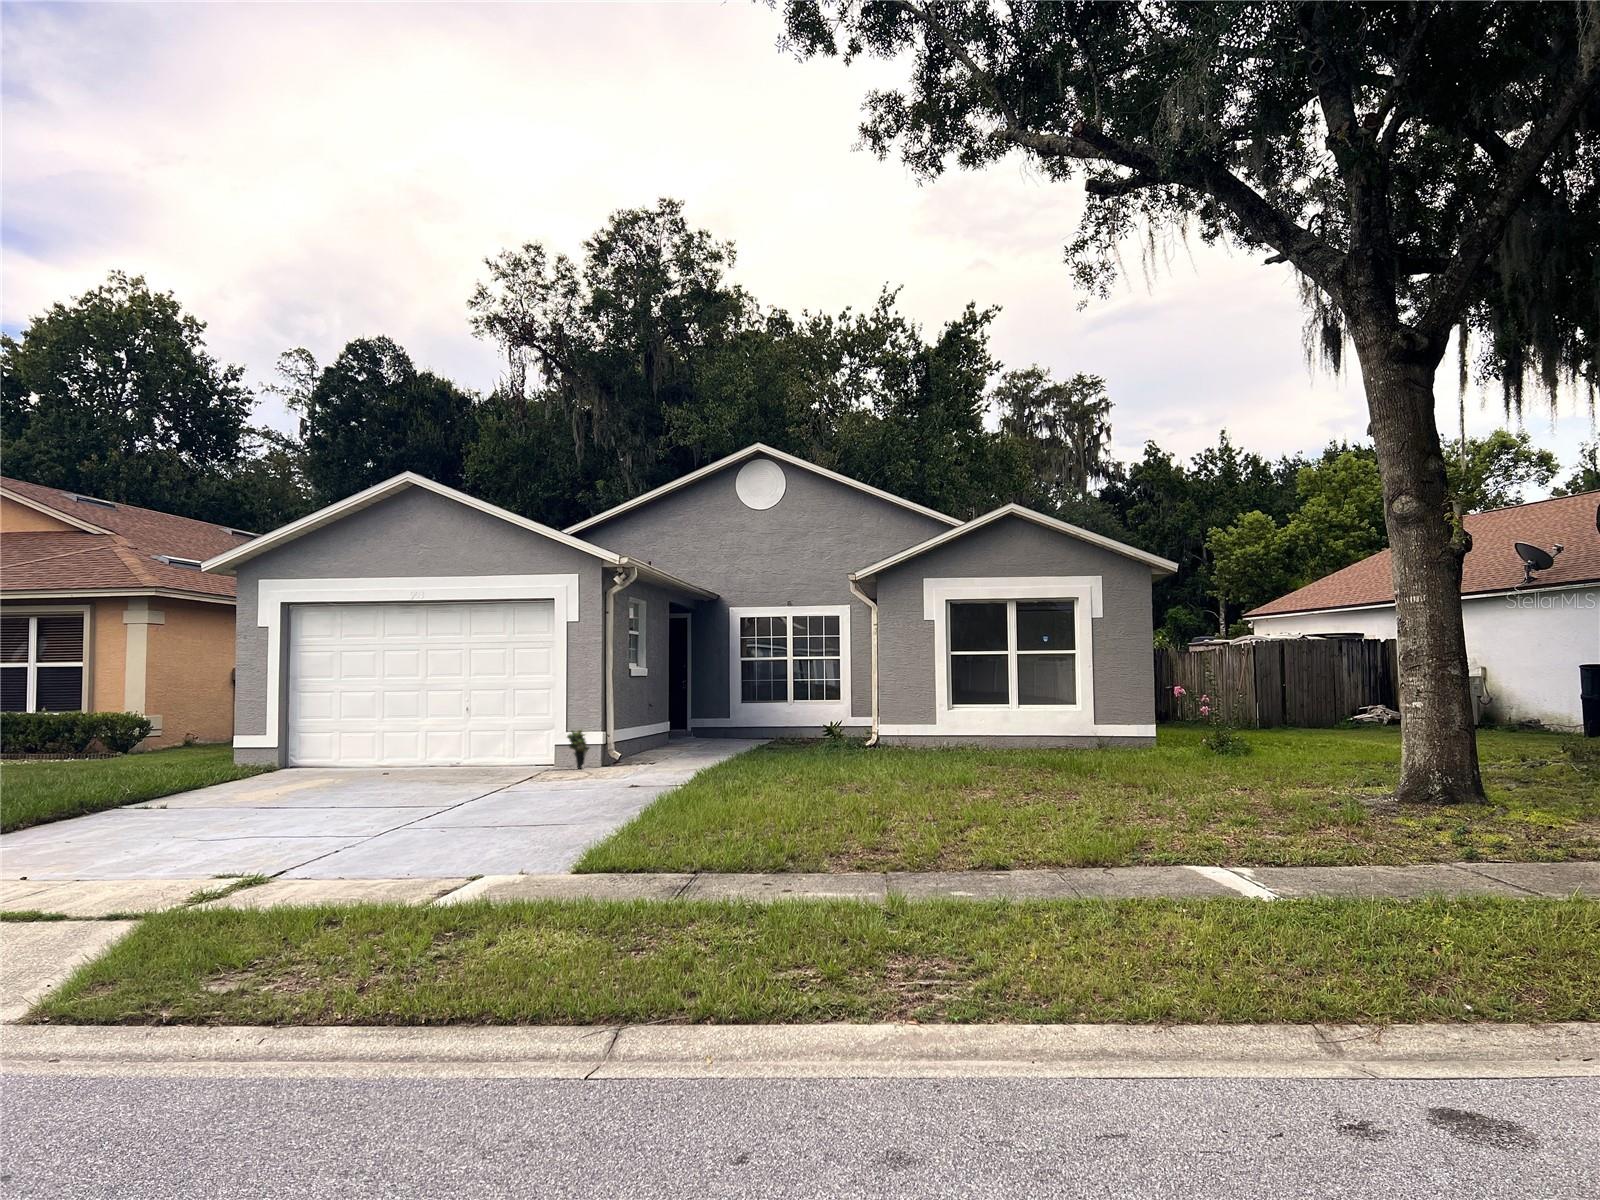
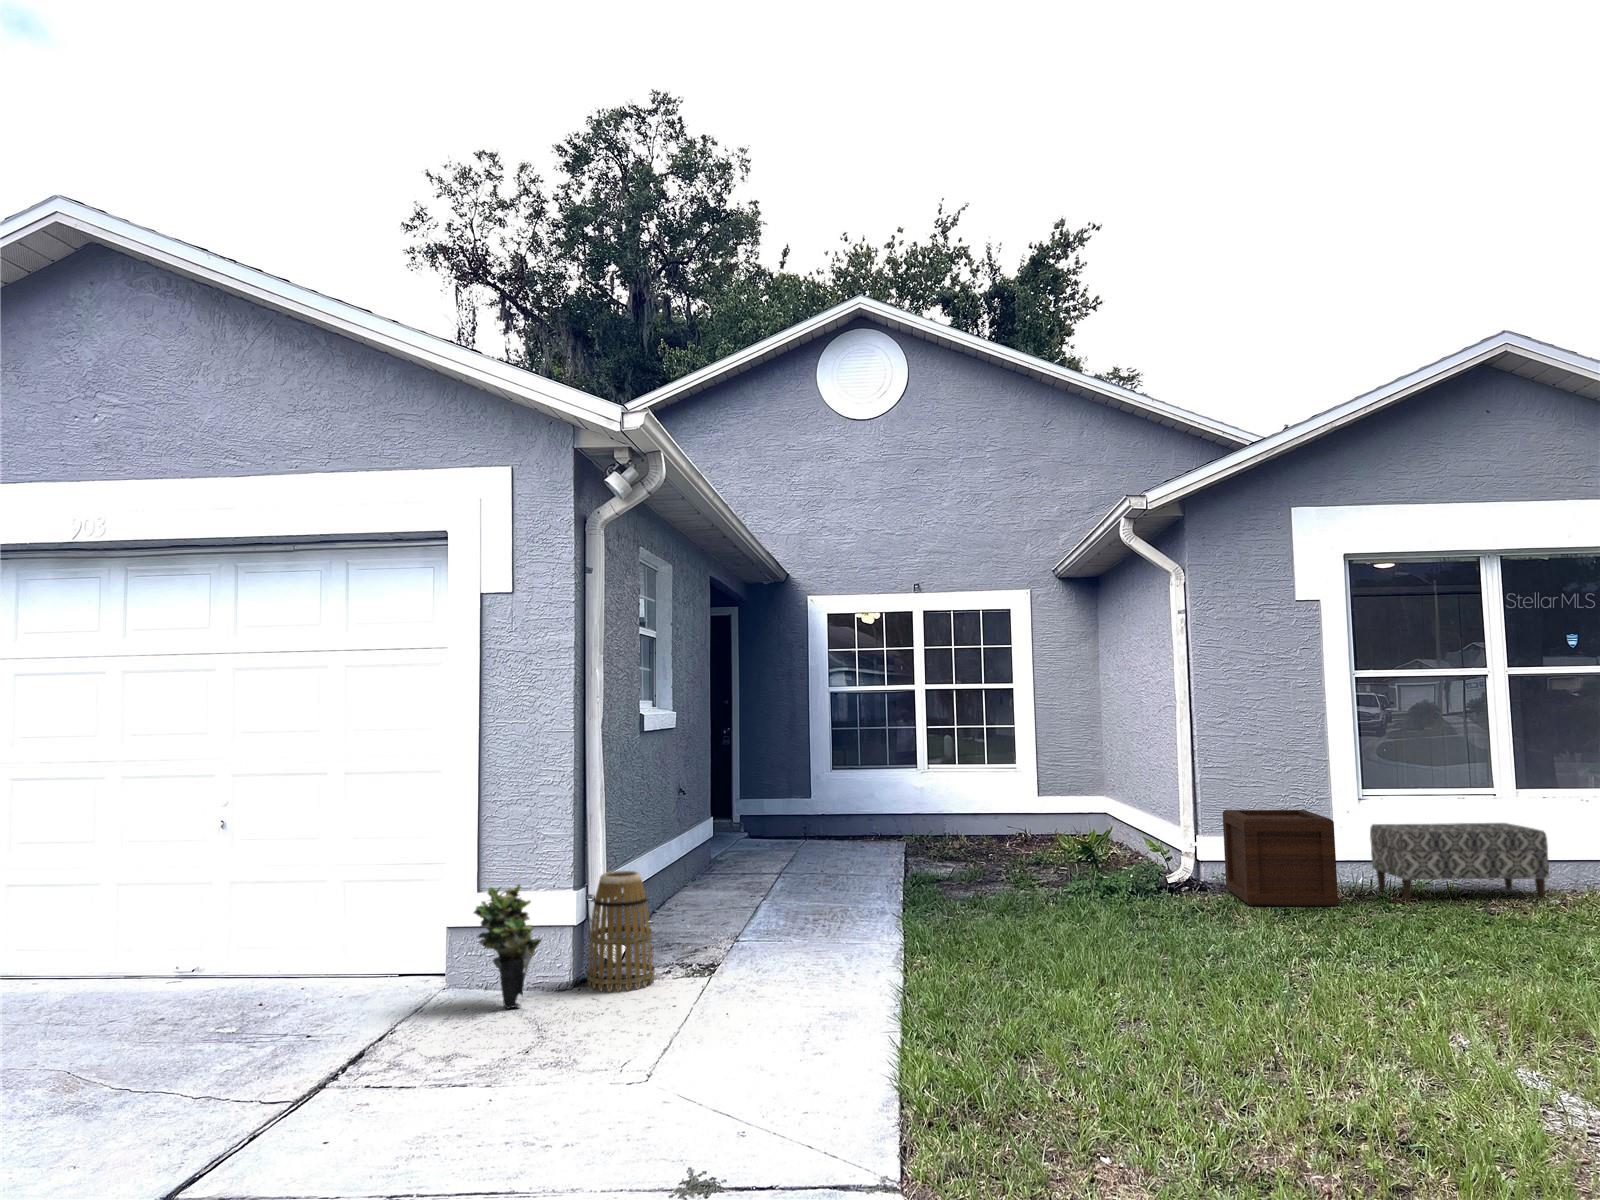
wooden crate: none [885,711,926,750] -> present [1223,810,1338,906]
bench: none [951,716,1014,748] -> present [1370,823,1549,901]
basket: none [607,726,631,767] -> present [587,871,655,992]

